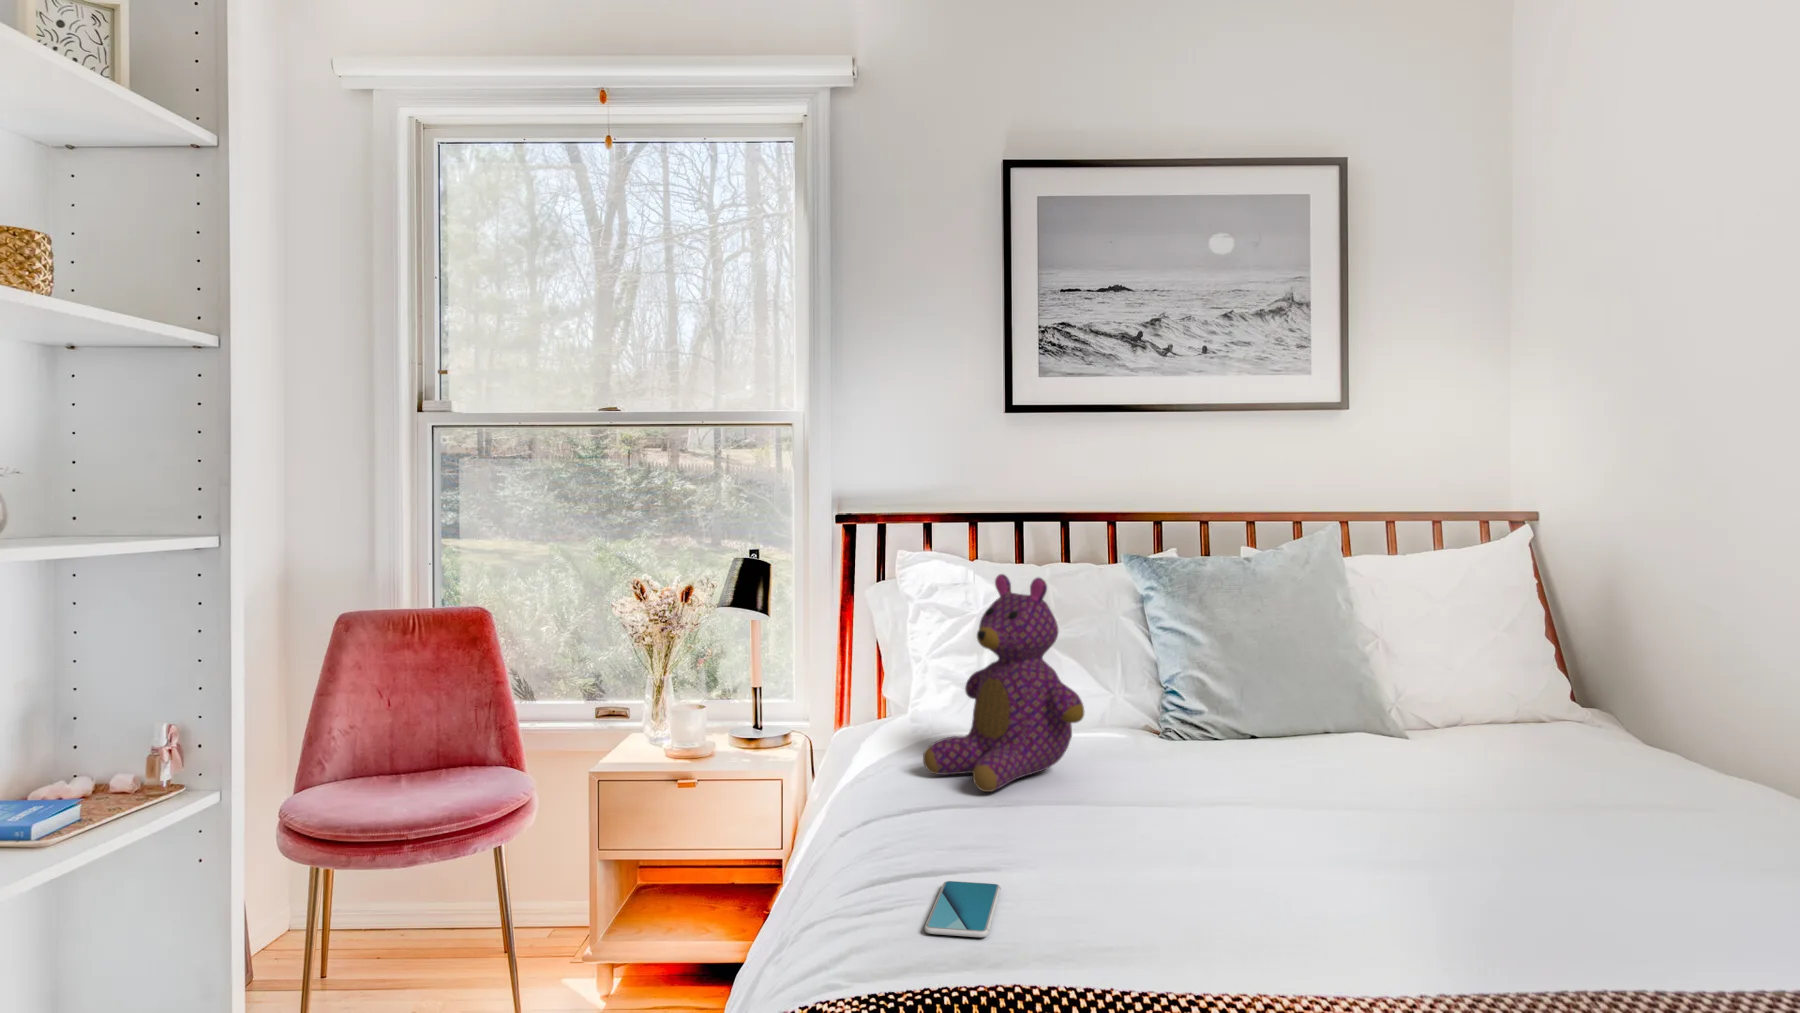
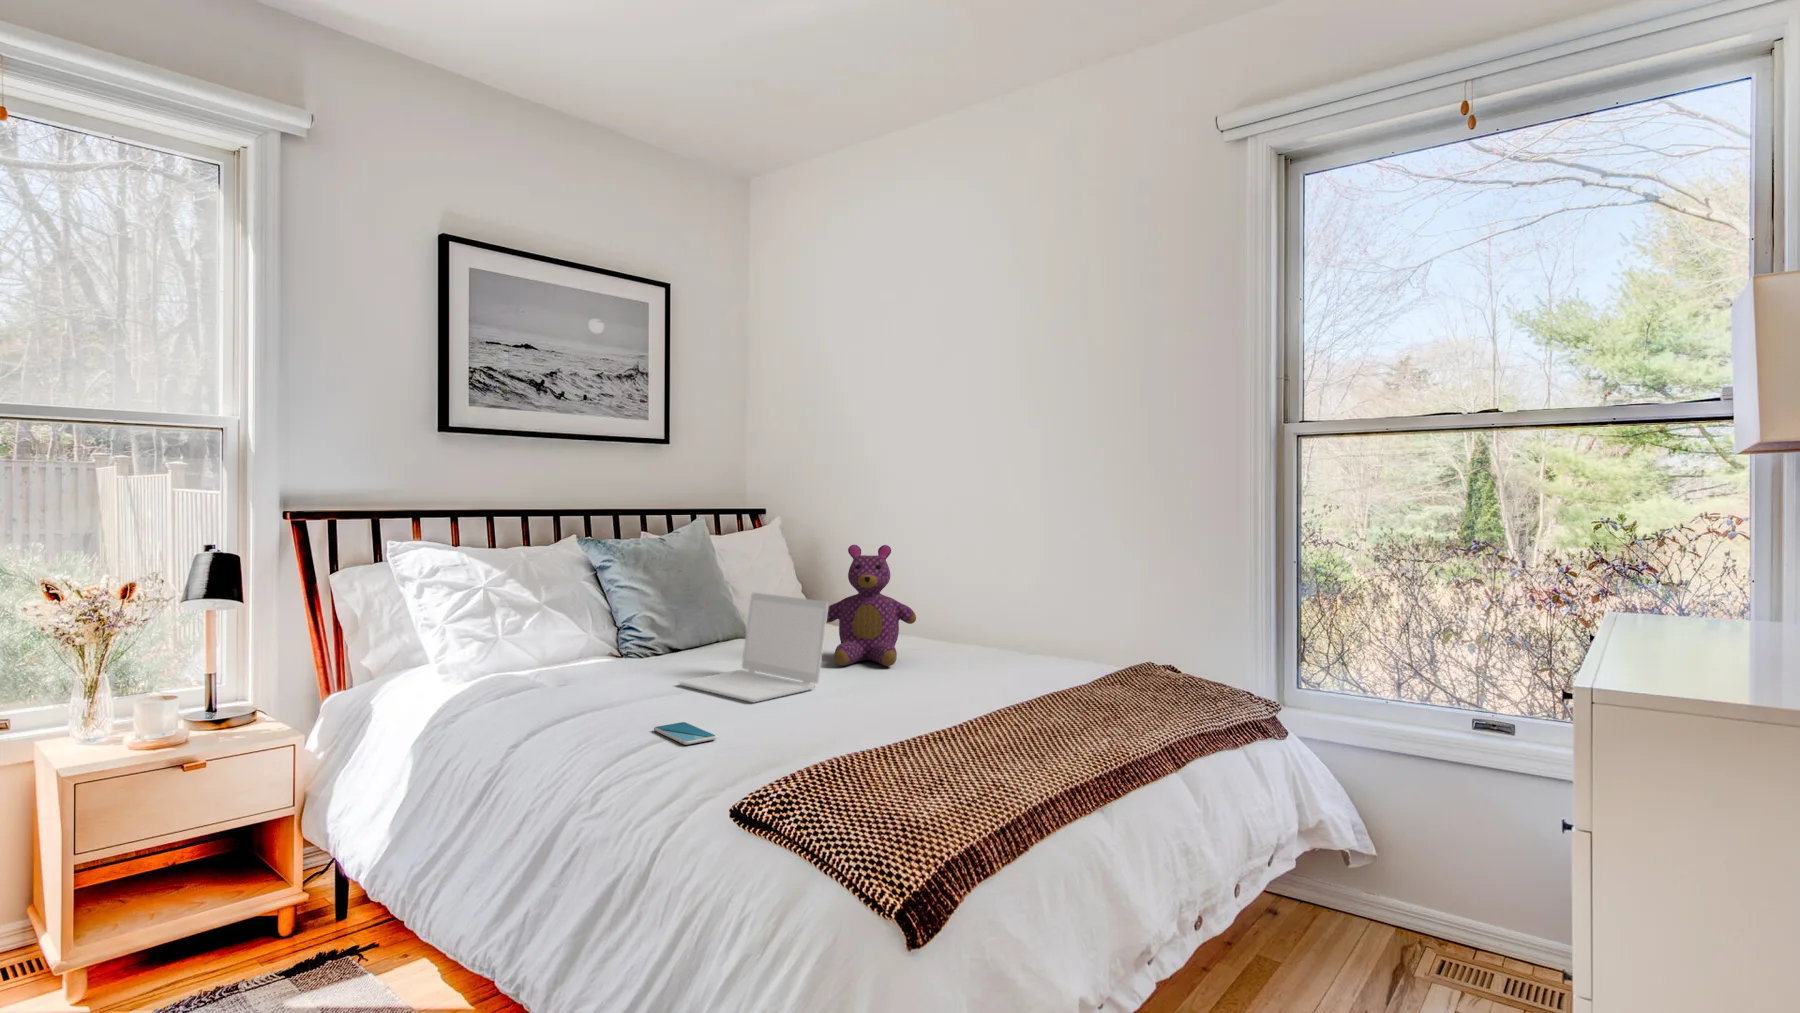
teddy bear: present [923,574,1084,792] -> present [826,545,916,666]
laptop: none [1131,665,1370,874] -> present [679,593,828,702]

